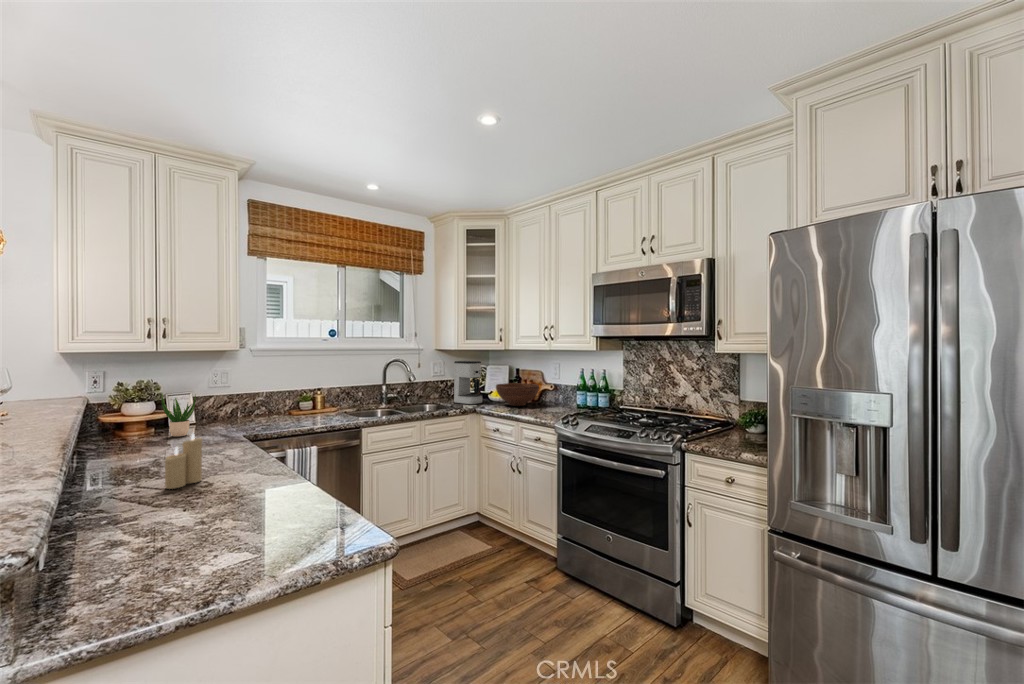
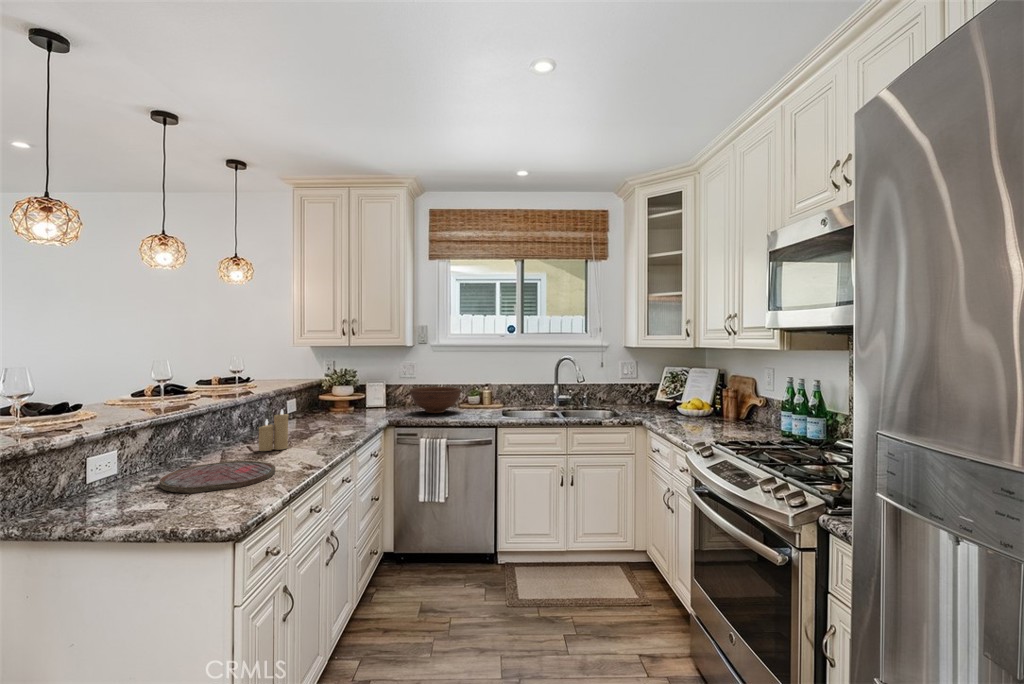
coffee maker: present [454,361,482,405] -> none [635,361,669,415]
fruit bowl: present [496,383,539,406] -> present [410,387,461,413]
potted plant: present [161,394,196,437] -> none [347,378,374,415]
cutting board: none [138,493,285,547] -> present [160,461,275,493]

